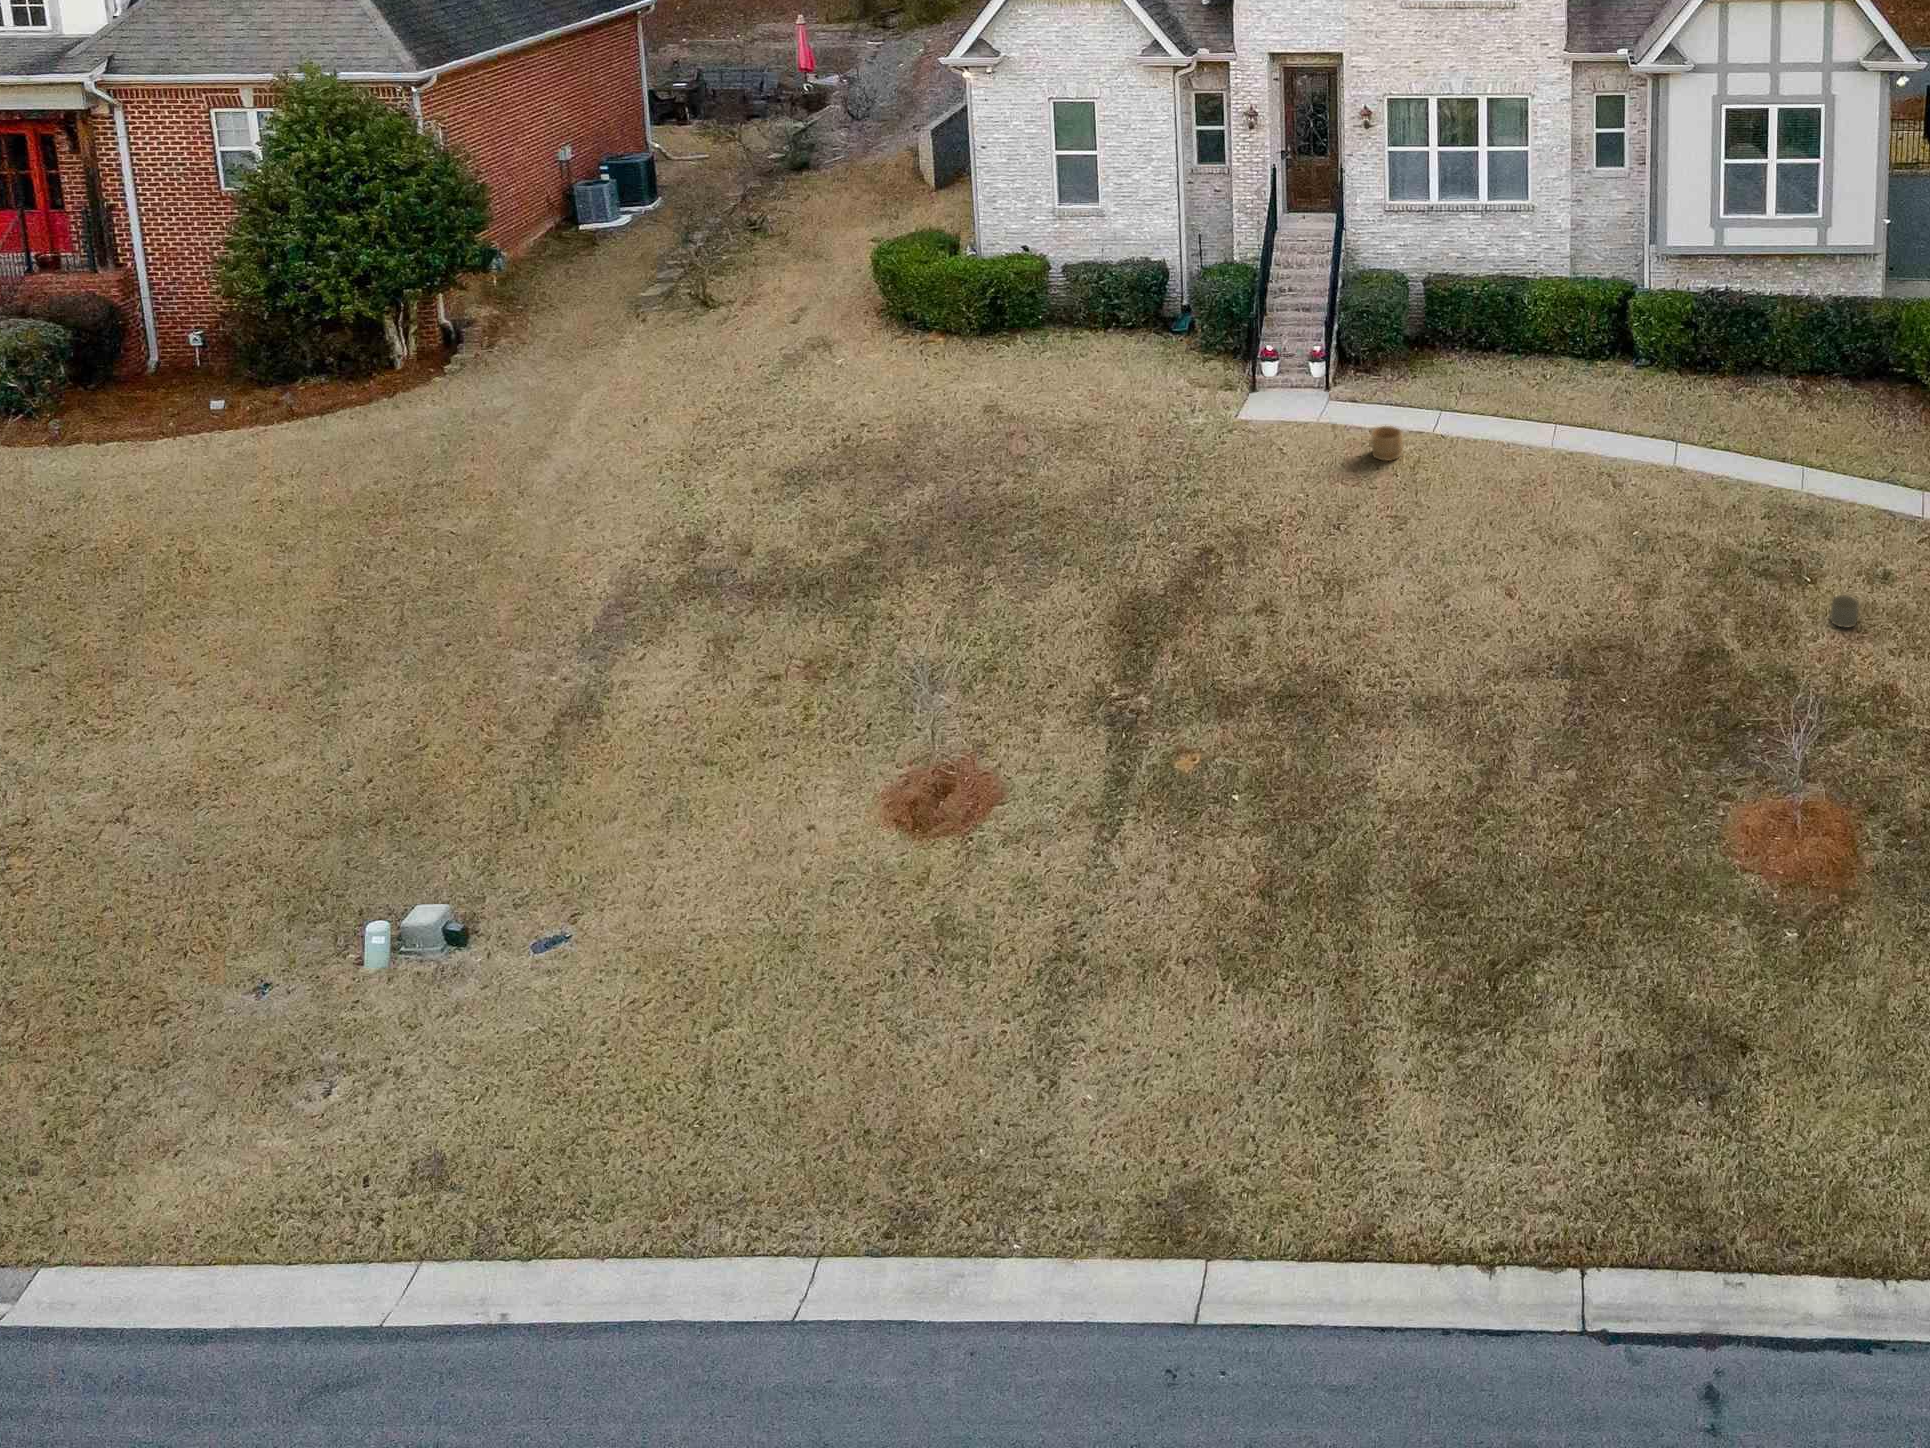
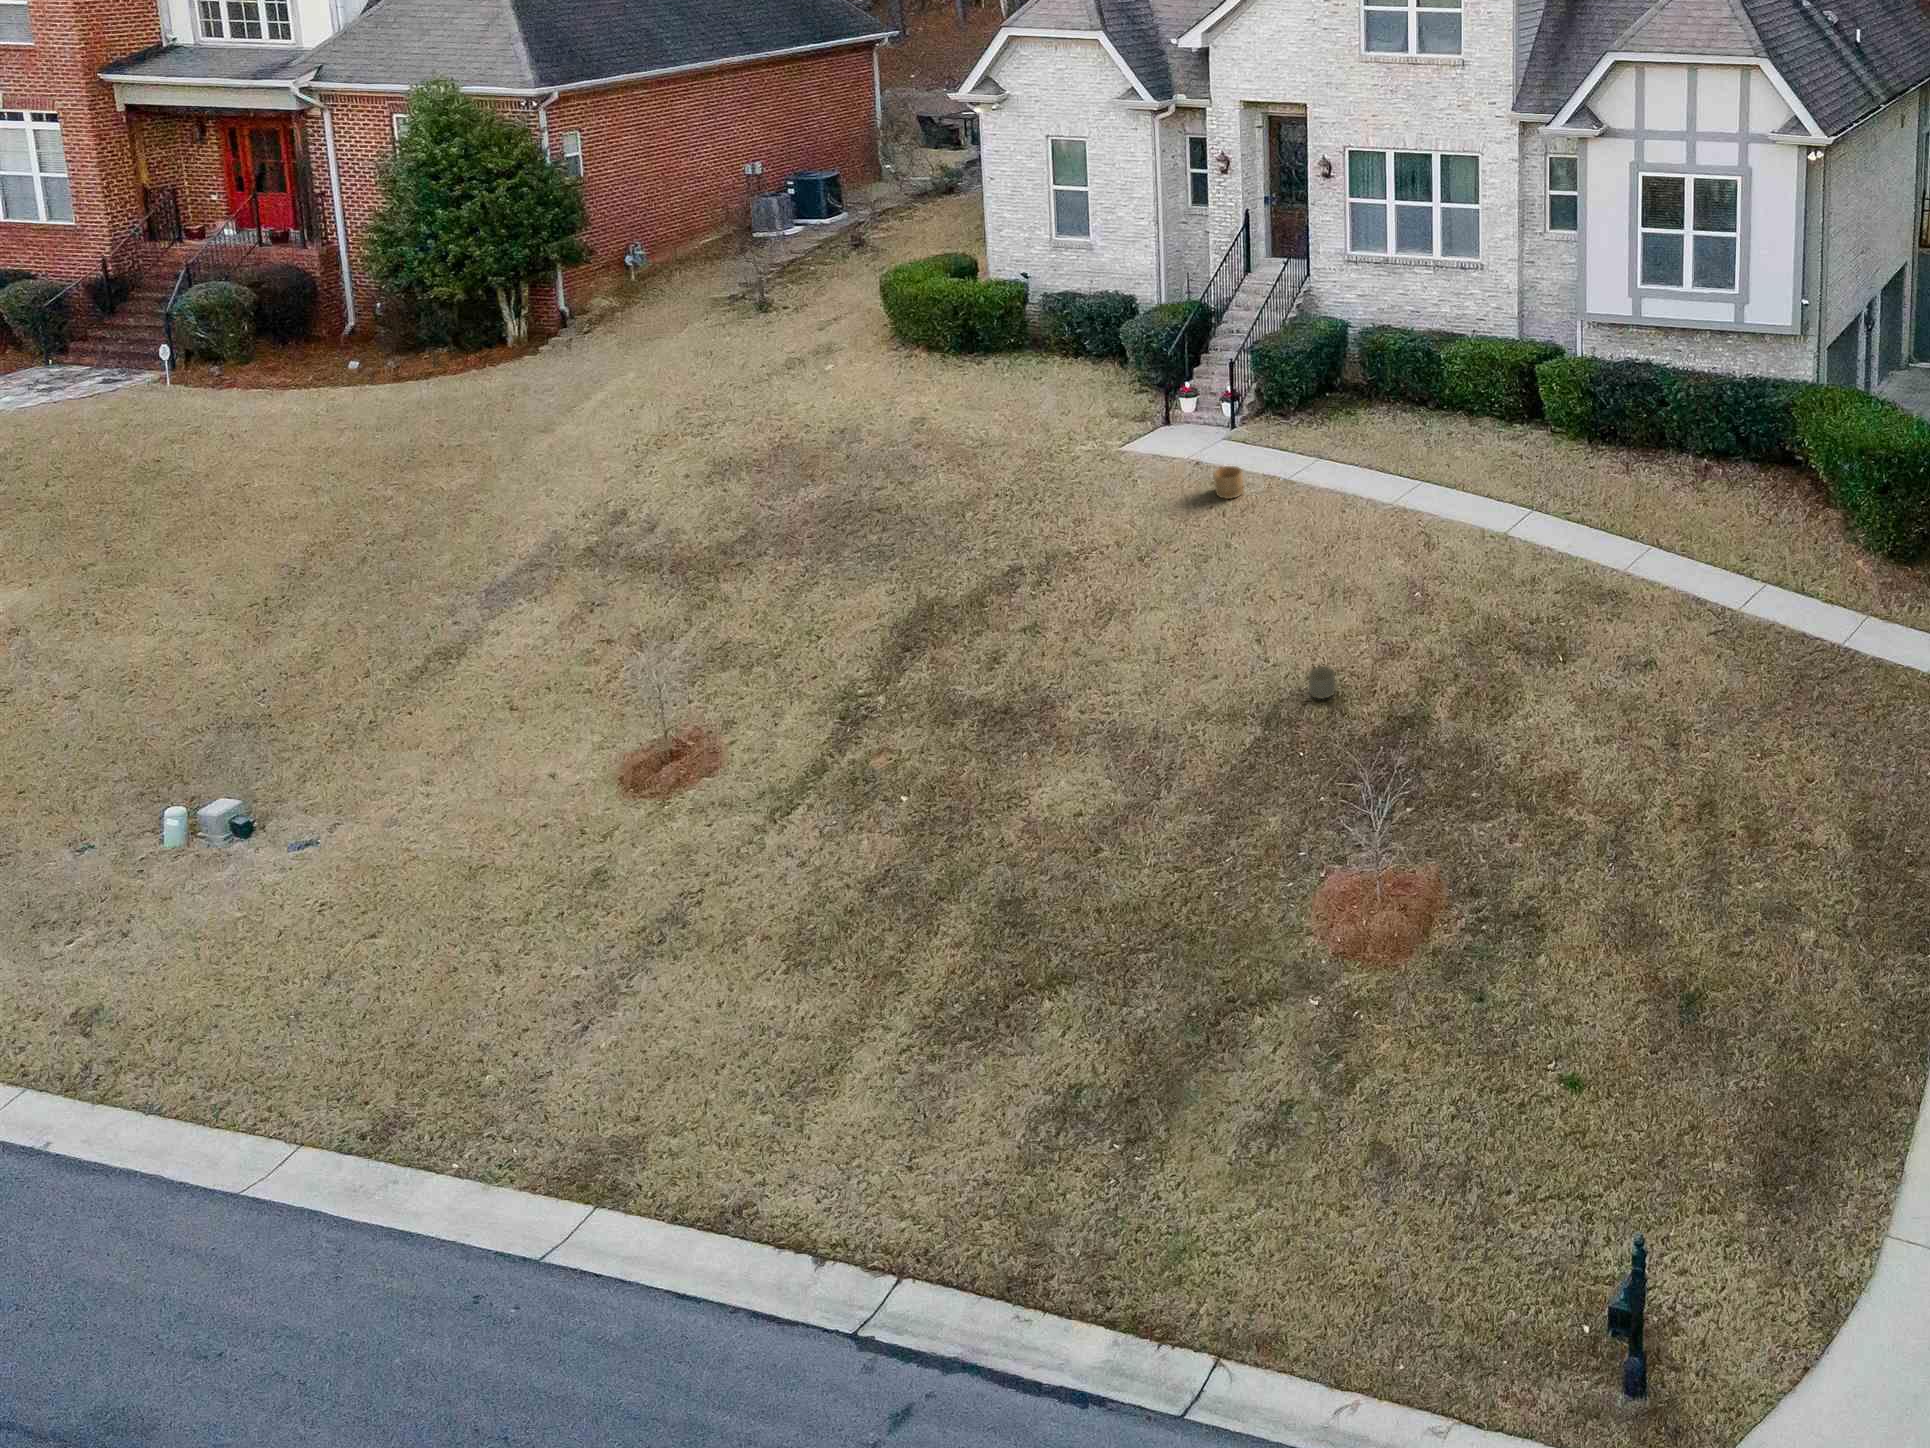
planter: present [1830,595,1859,628] -> present [1308,666,1335,698]

